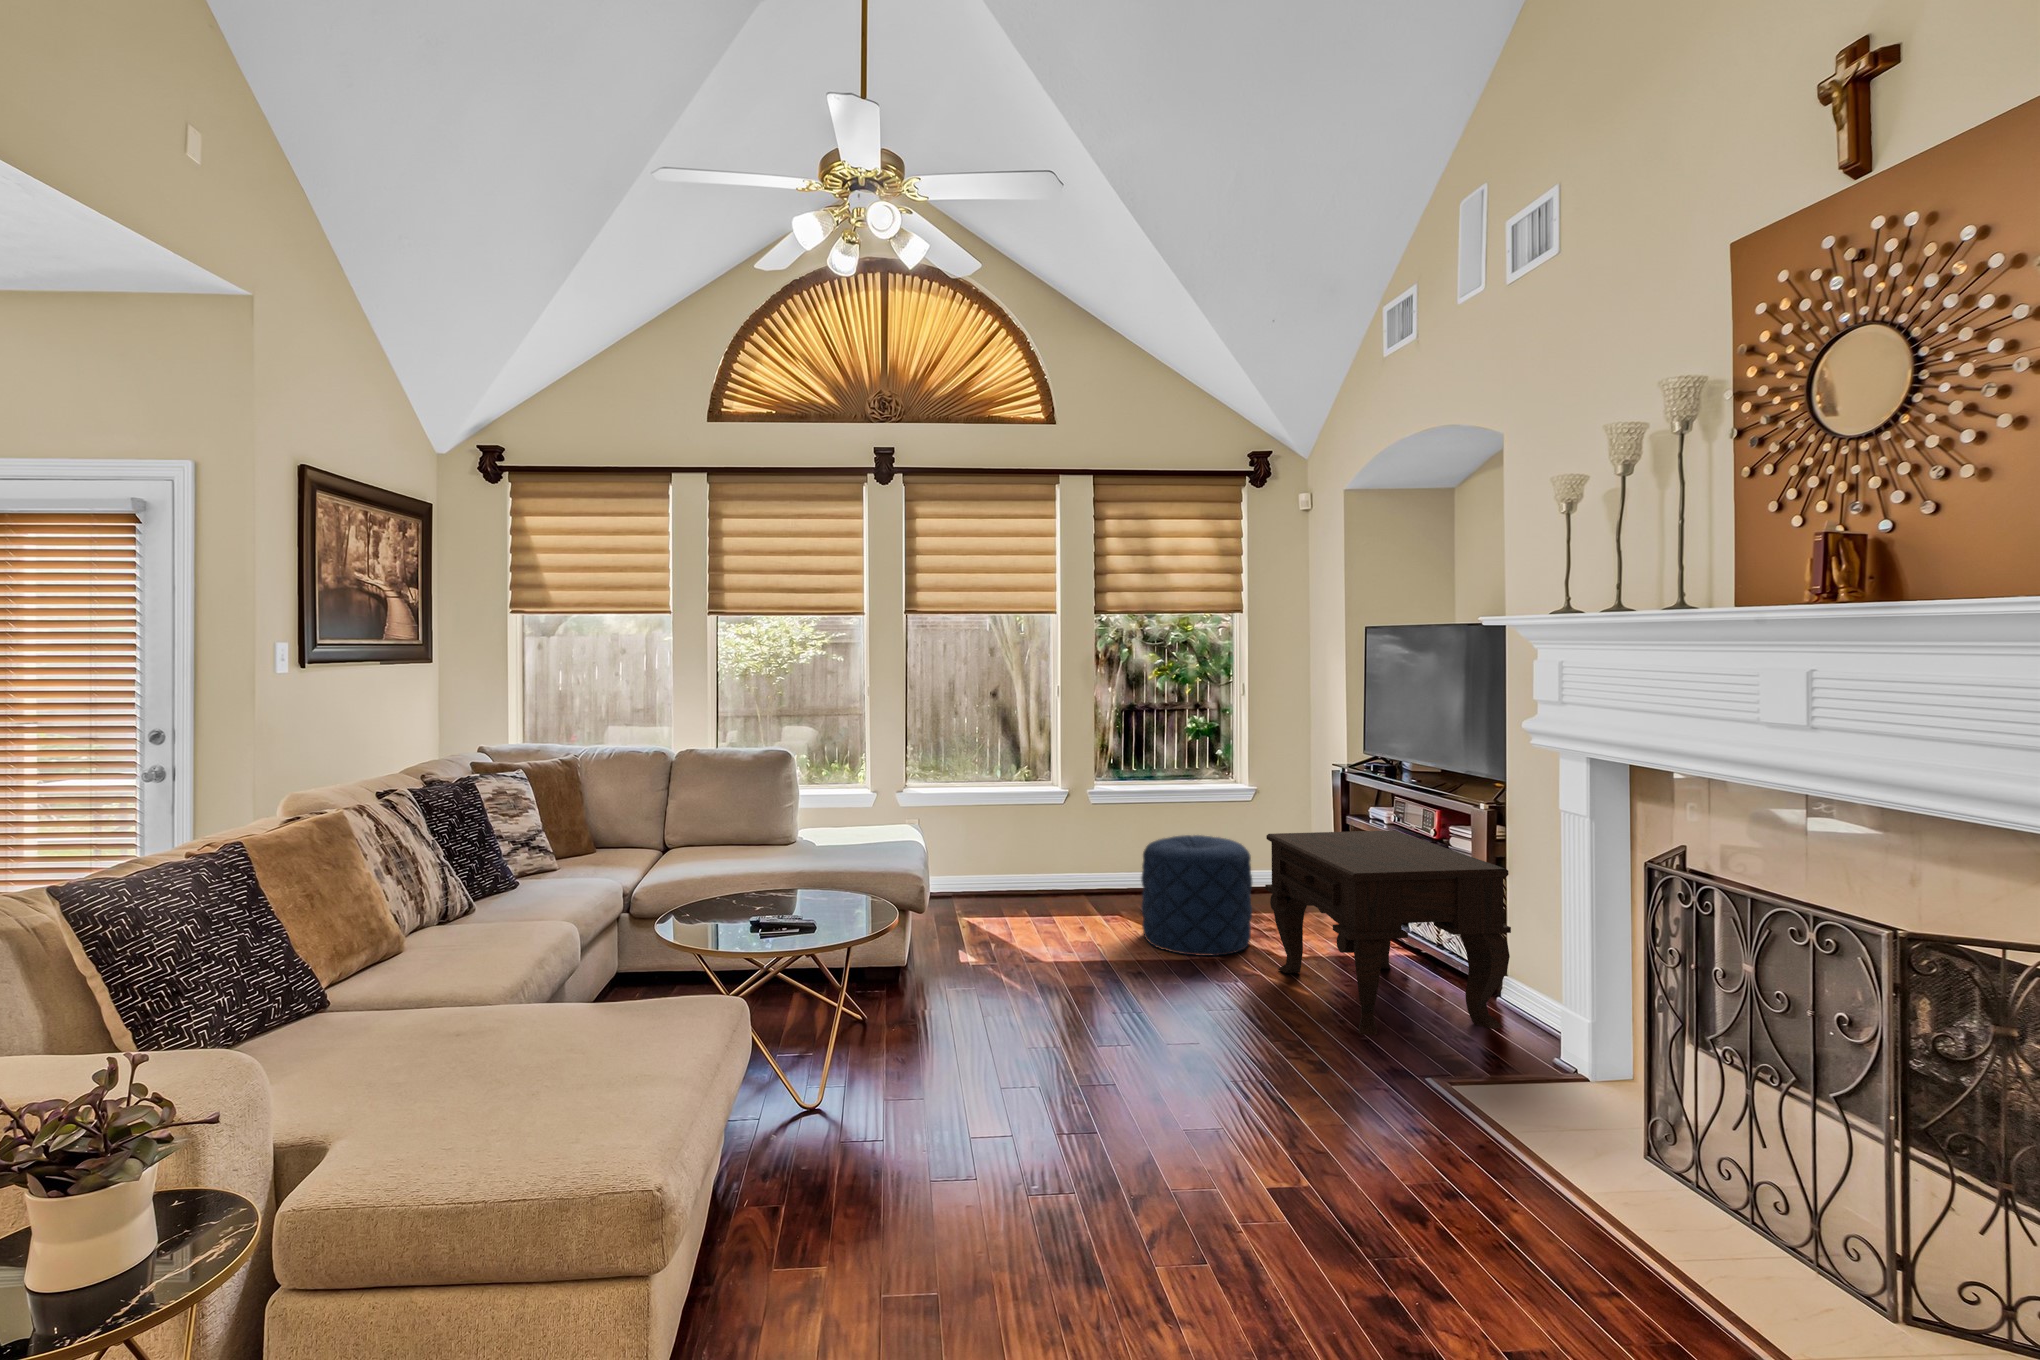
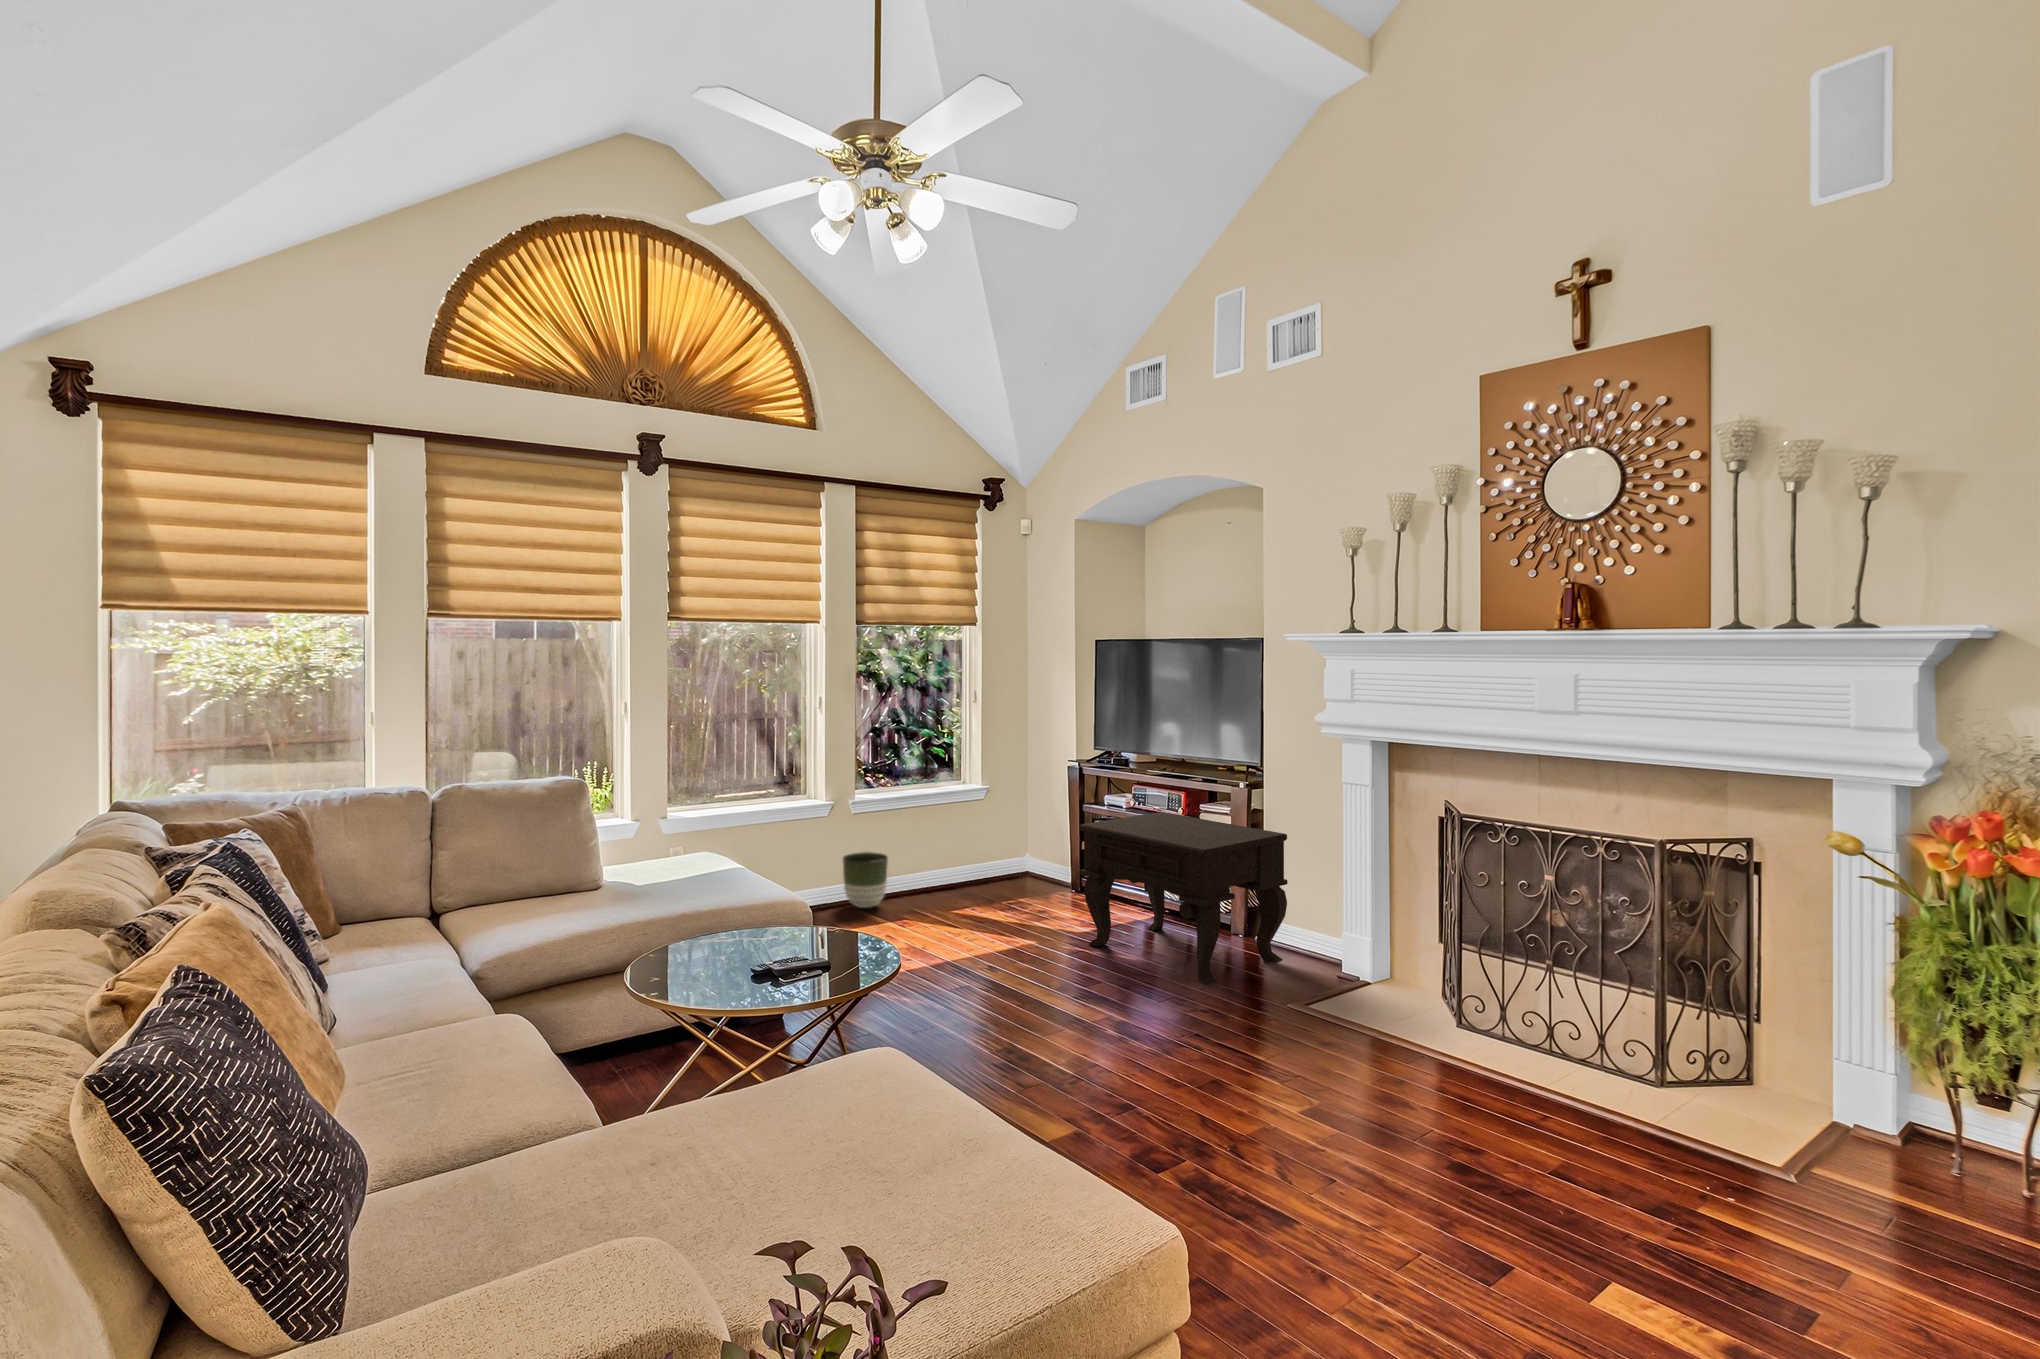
pouf: present [1141,835,1252,956] -> none [945,833,1046,945]
planter: none [1077,845,1123,901] -> present [842,852,888,908]

